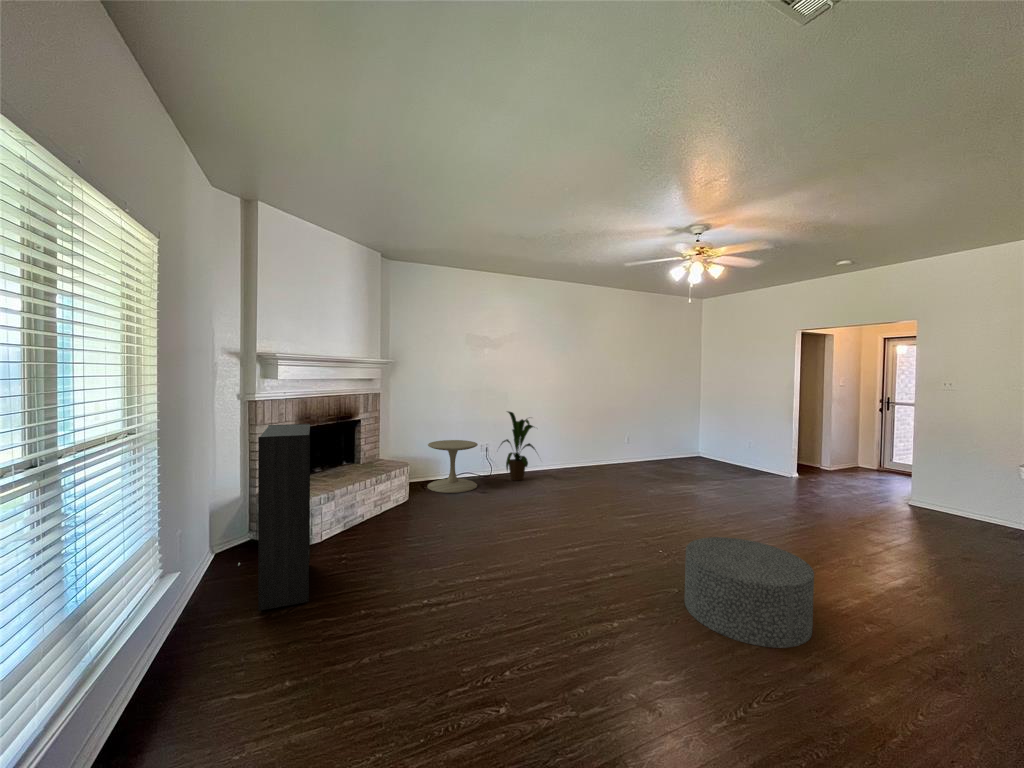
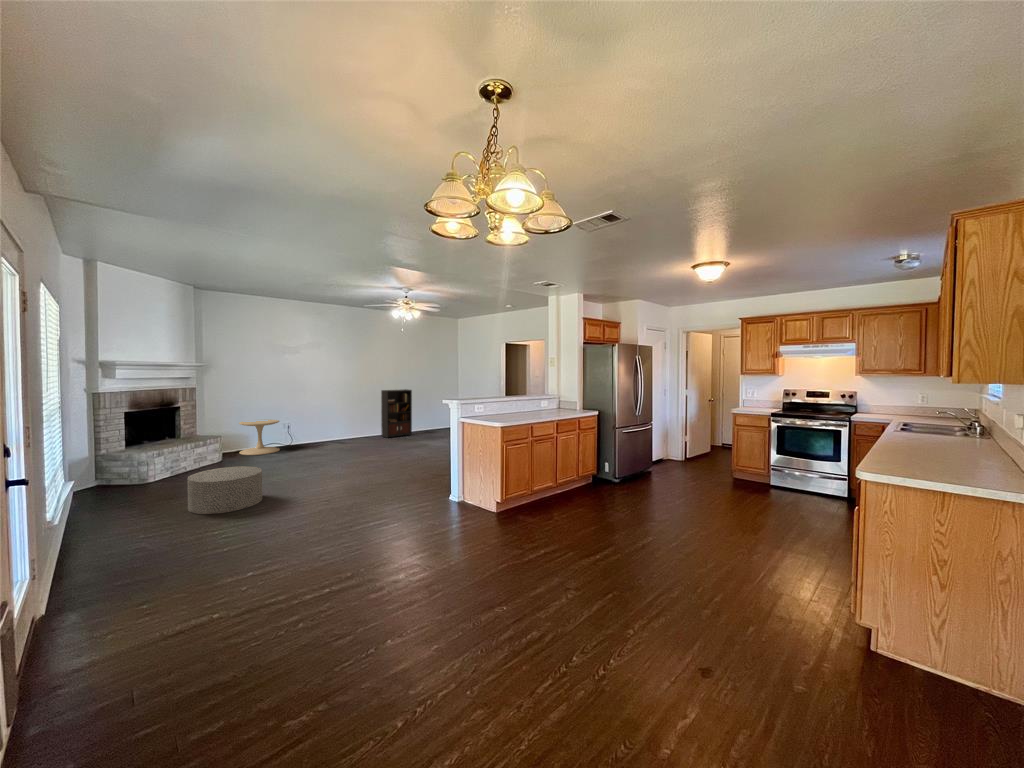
house plant: present [501,412,536,481] -> none [297,398,331,446]
bookcase: present [238,424,310,611] -> present [381,389,412,437]
ottoman: present [685,537,814,648] -> present [187,466,262,514]

